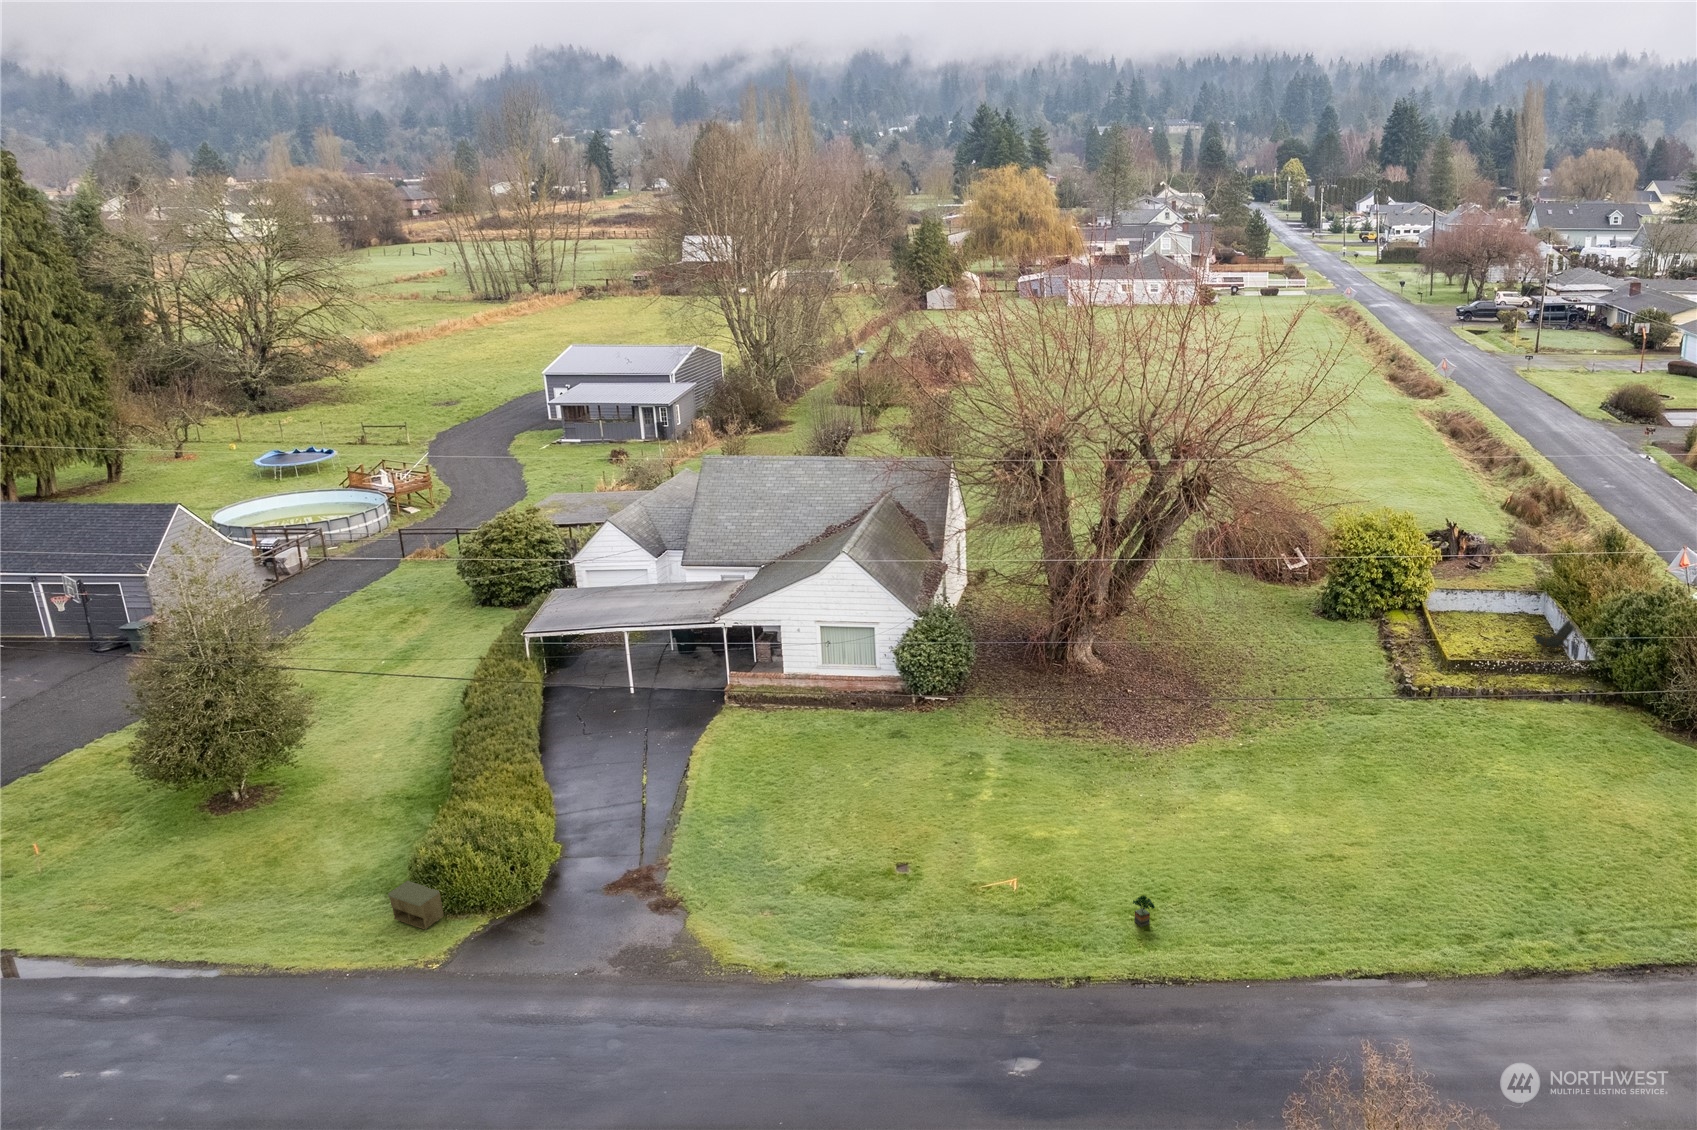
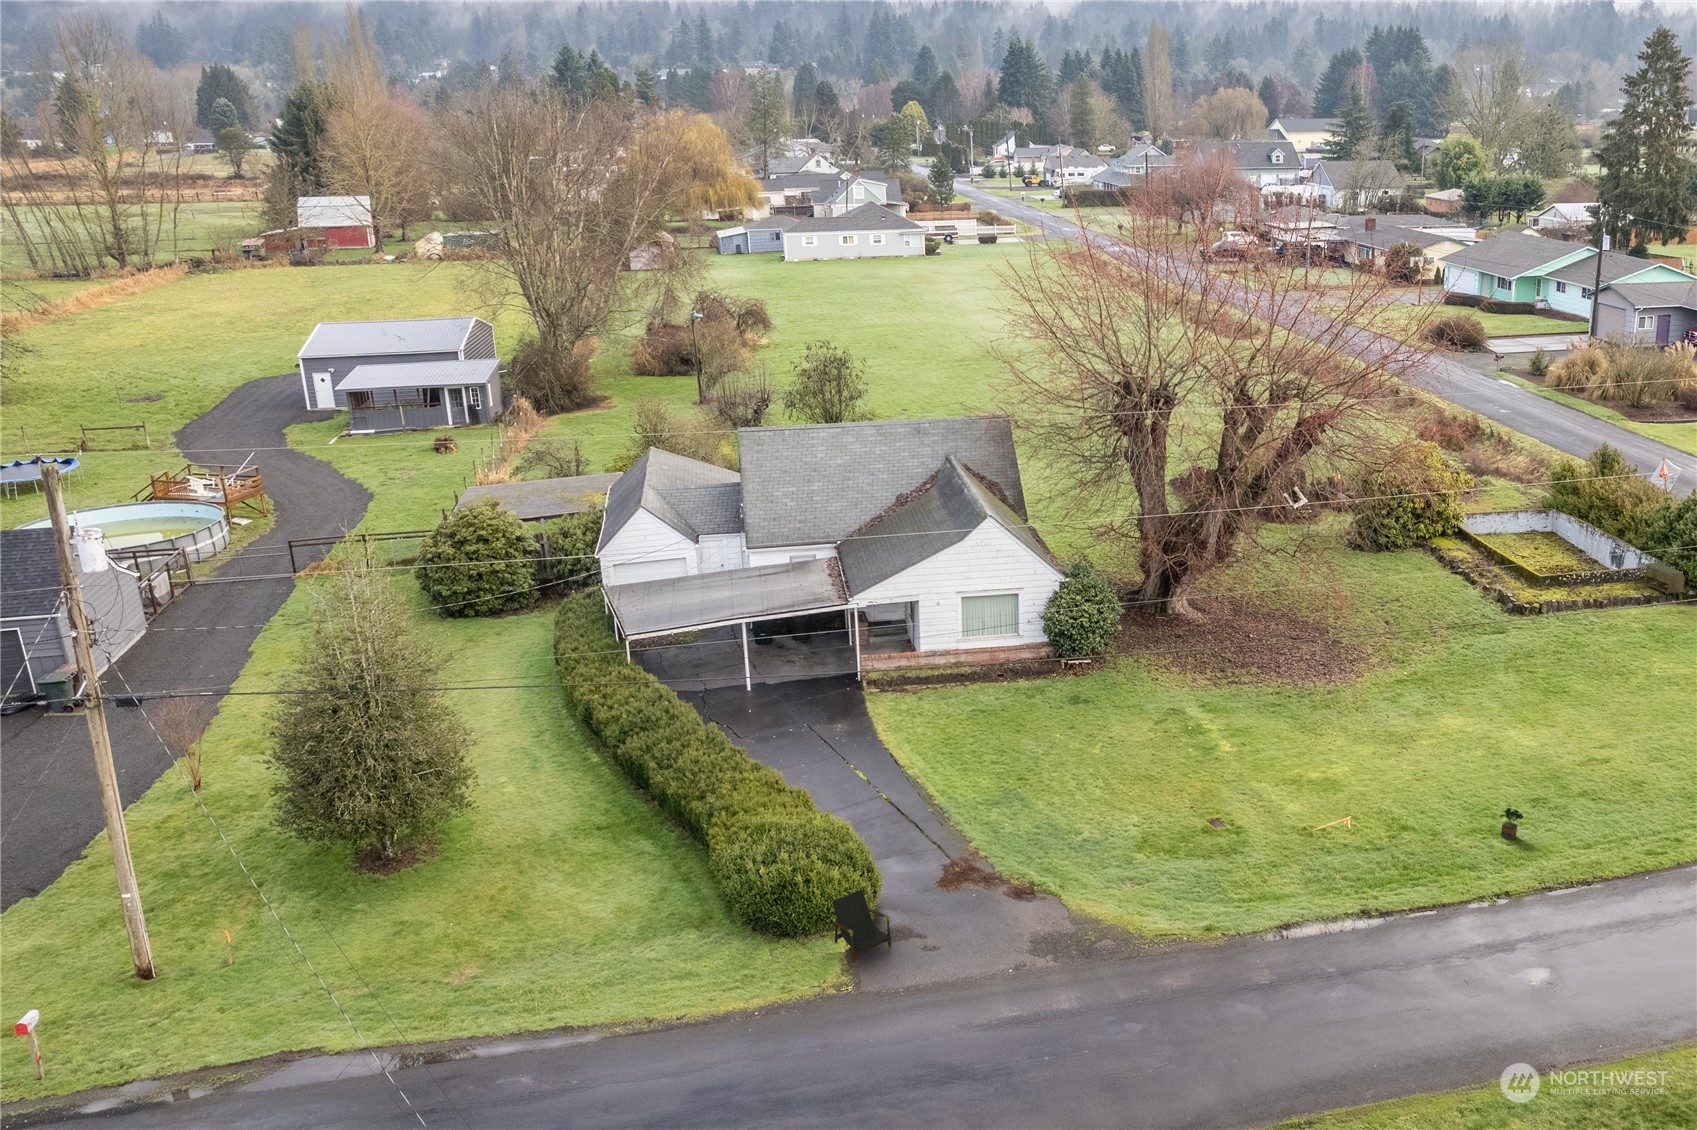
lounge chair: present [1533,621,1574,656] -> present [832,890,892,968]
storage bench: present [388,881,444,930] -> present [1644,562,1685,594]

